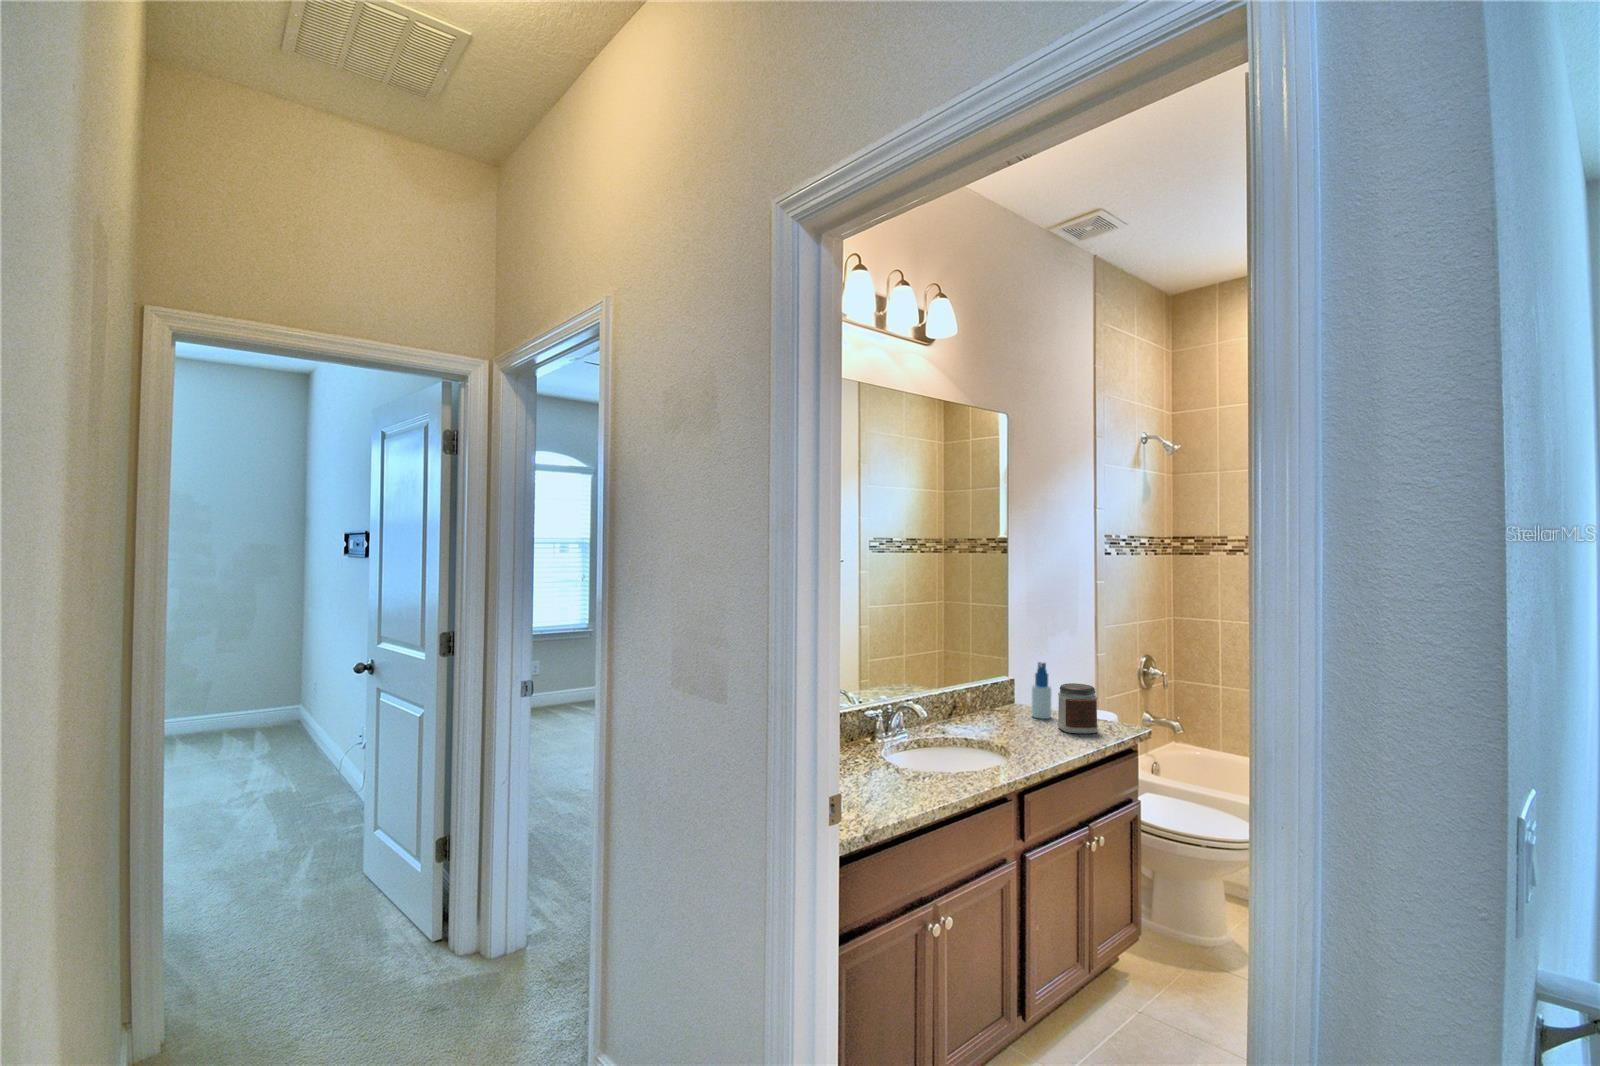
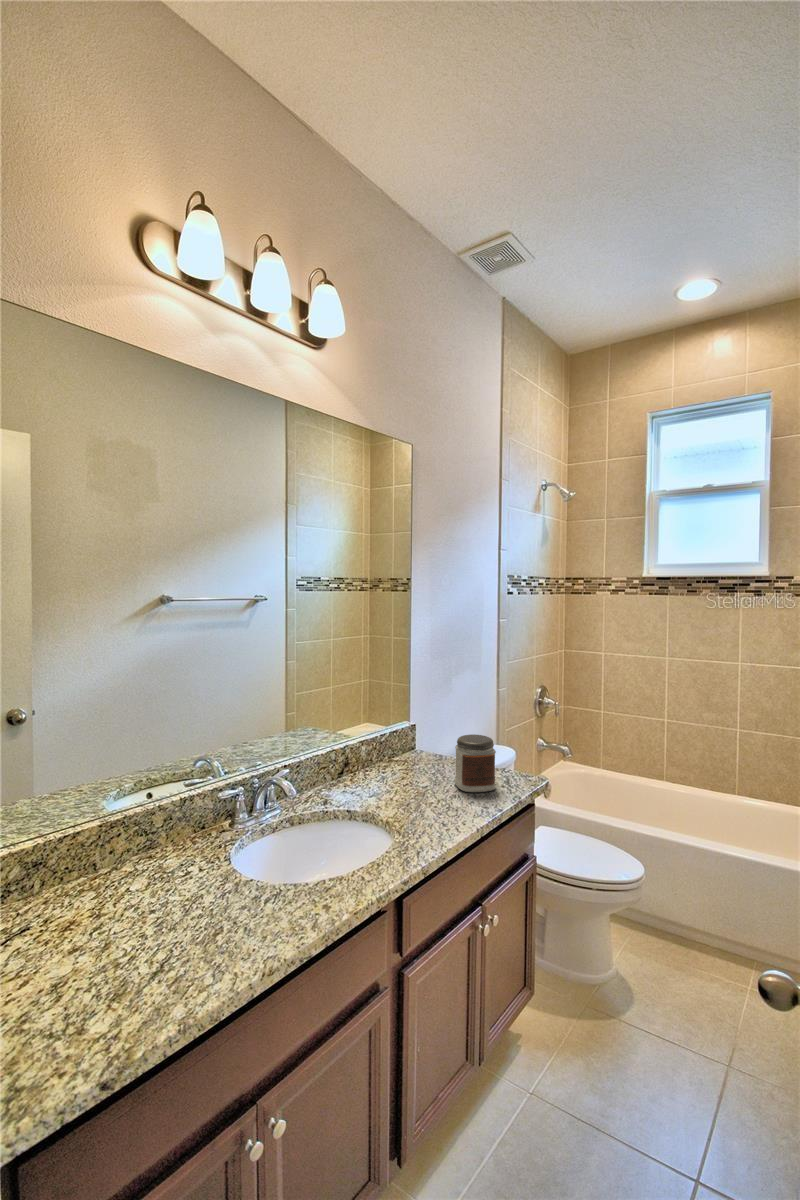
spray bottle: present [1032,662,1051,719] -> none [430,709,451,770]

